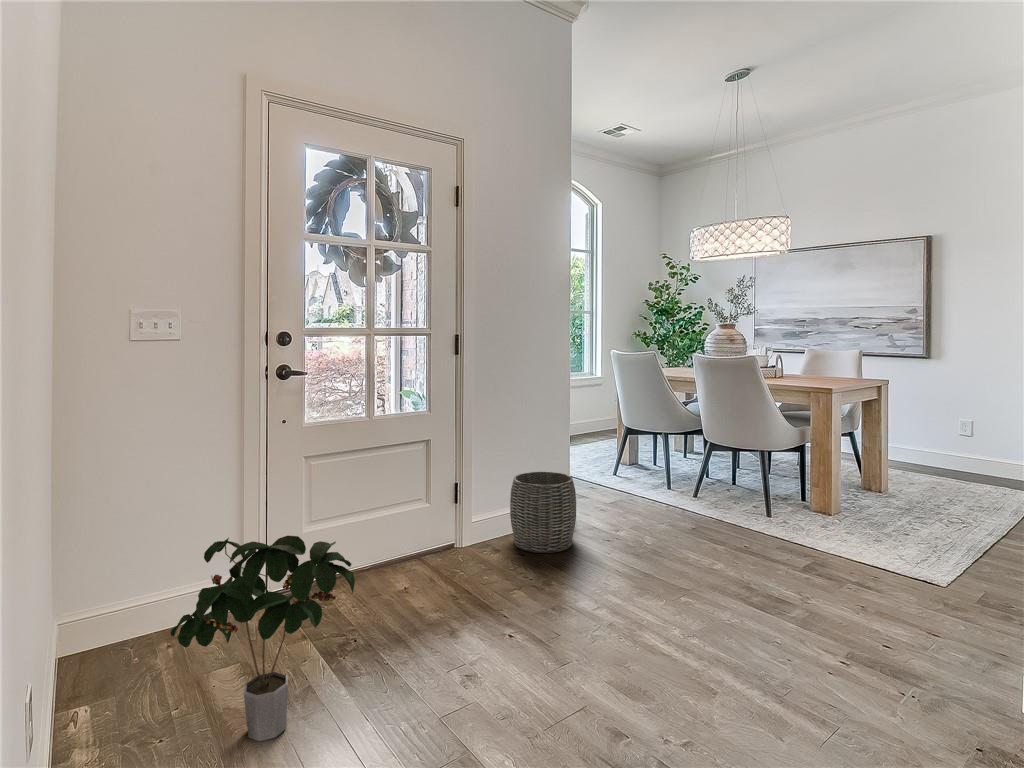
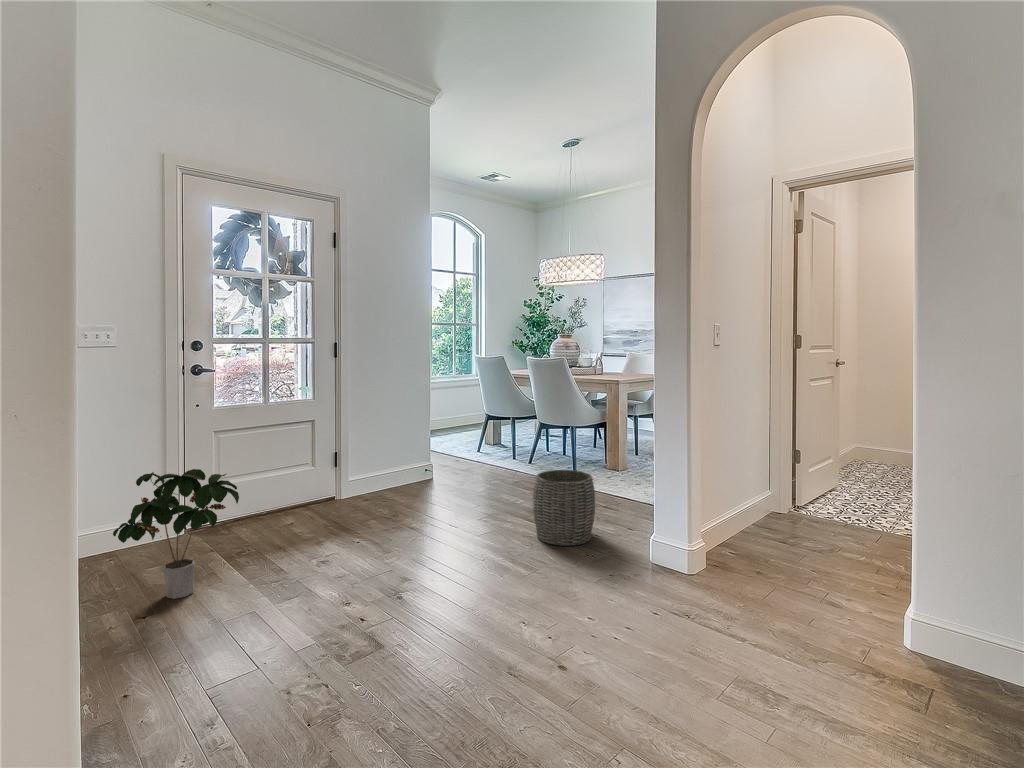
woven basket: present [510,472,576,553] -> present [533,470,595,546]

